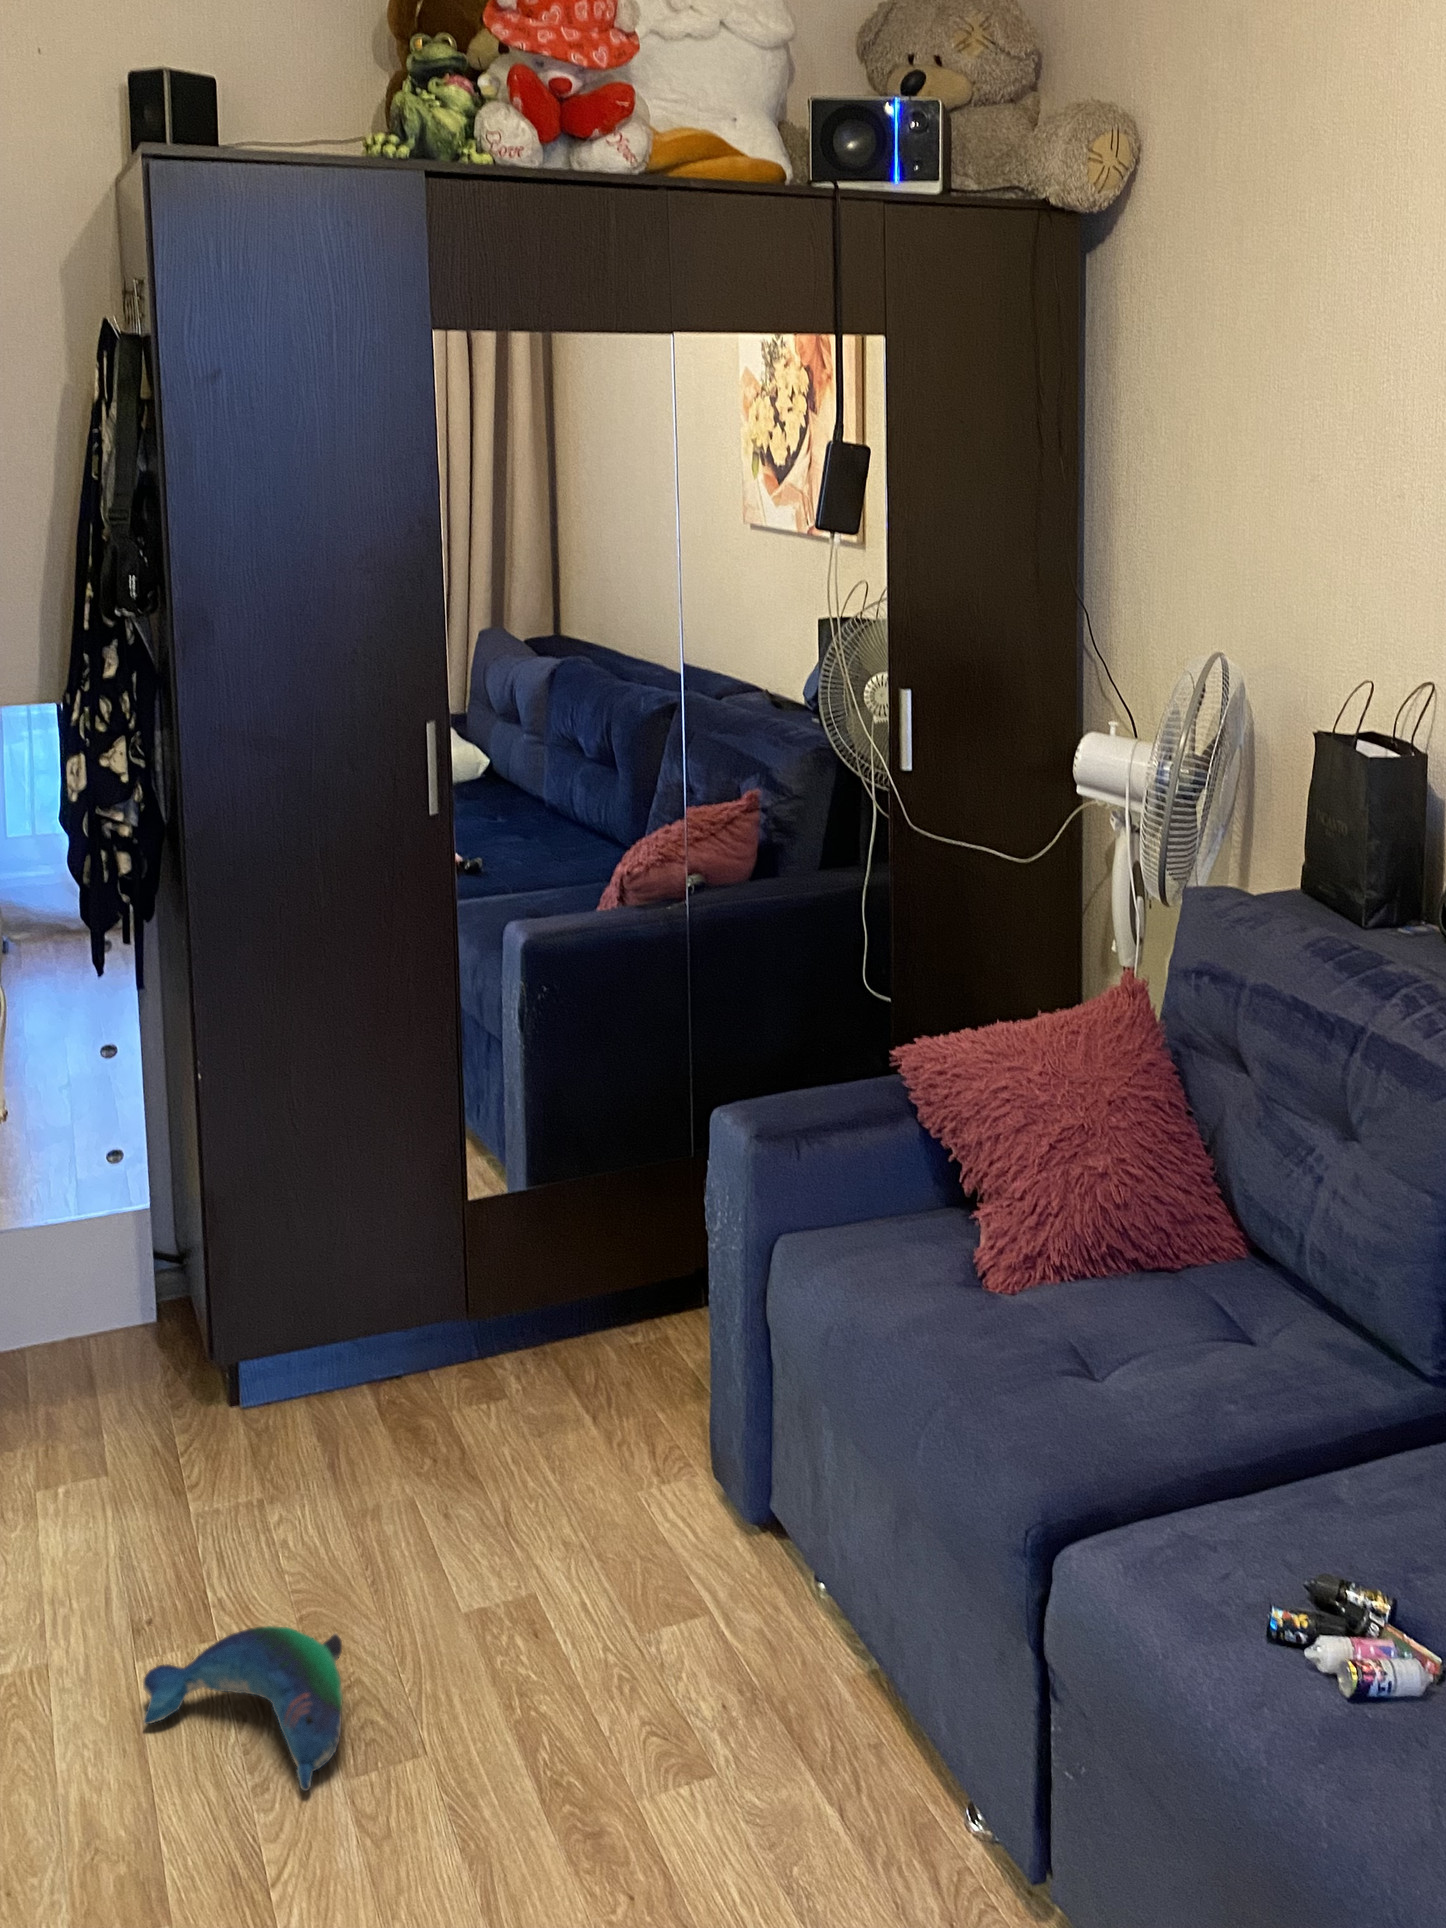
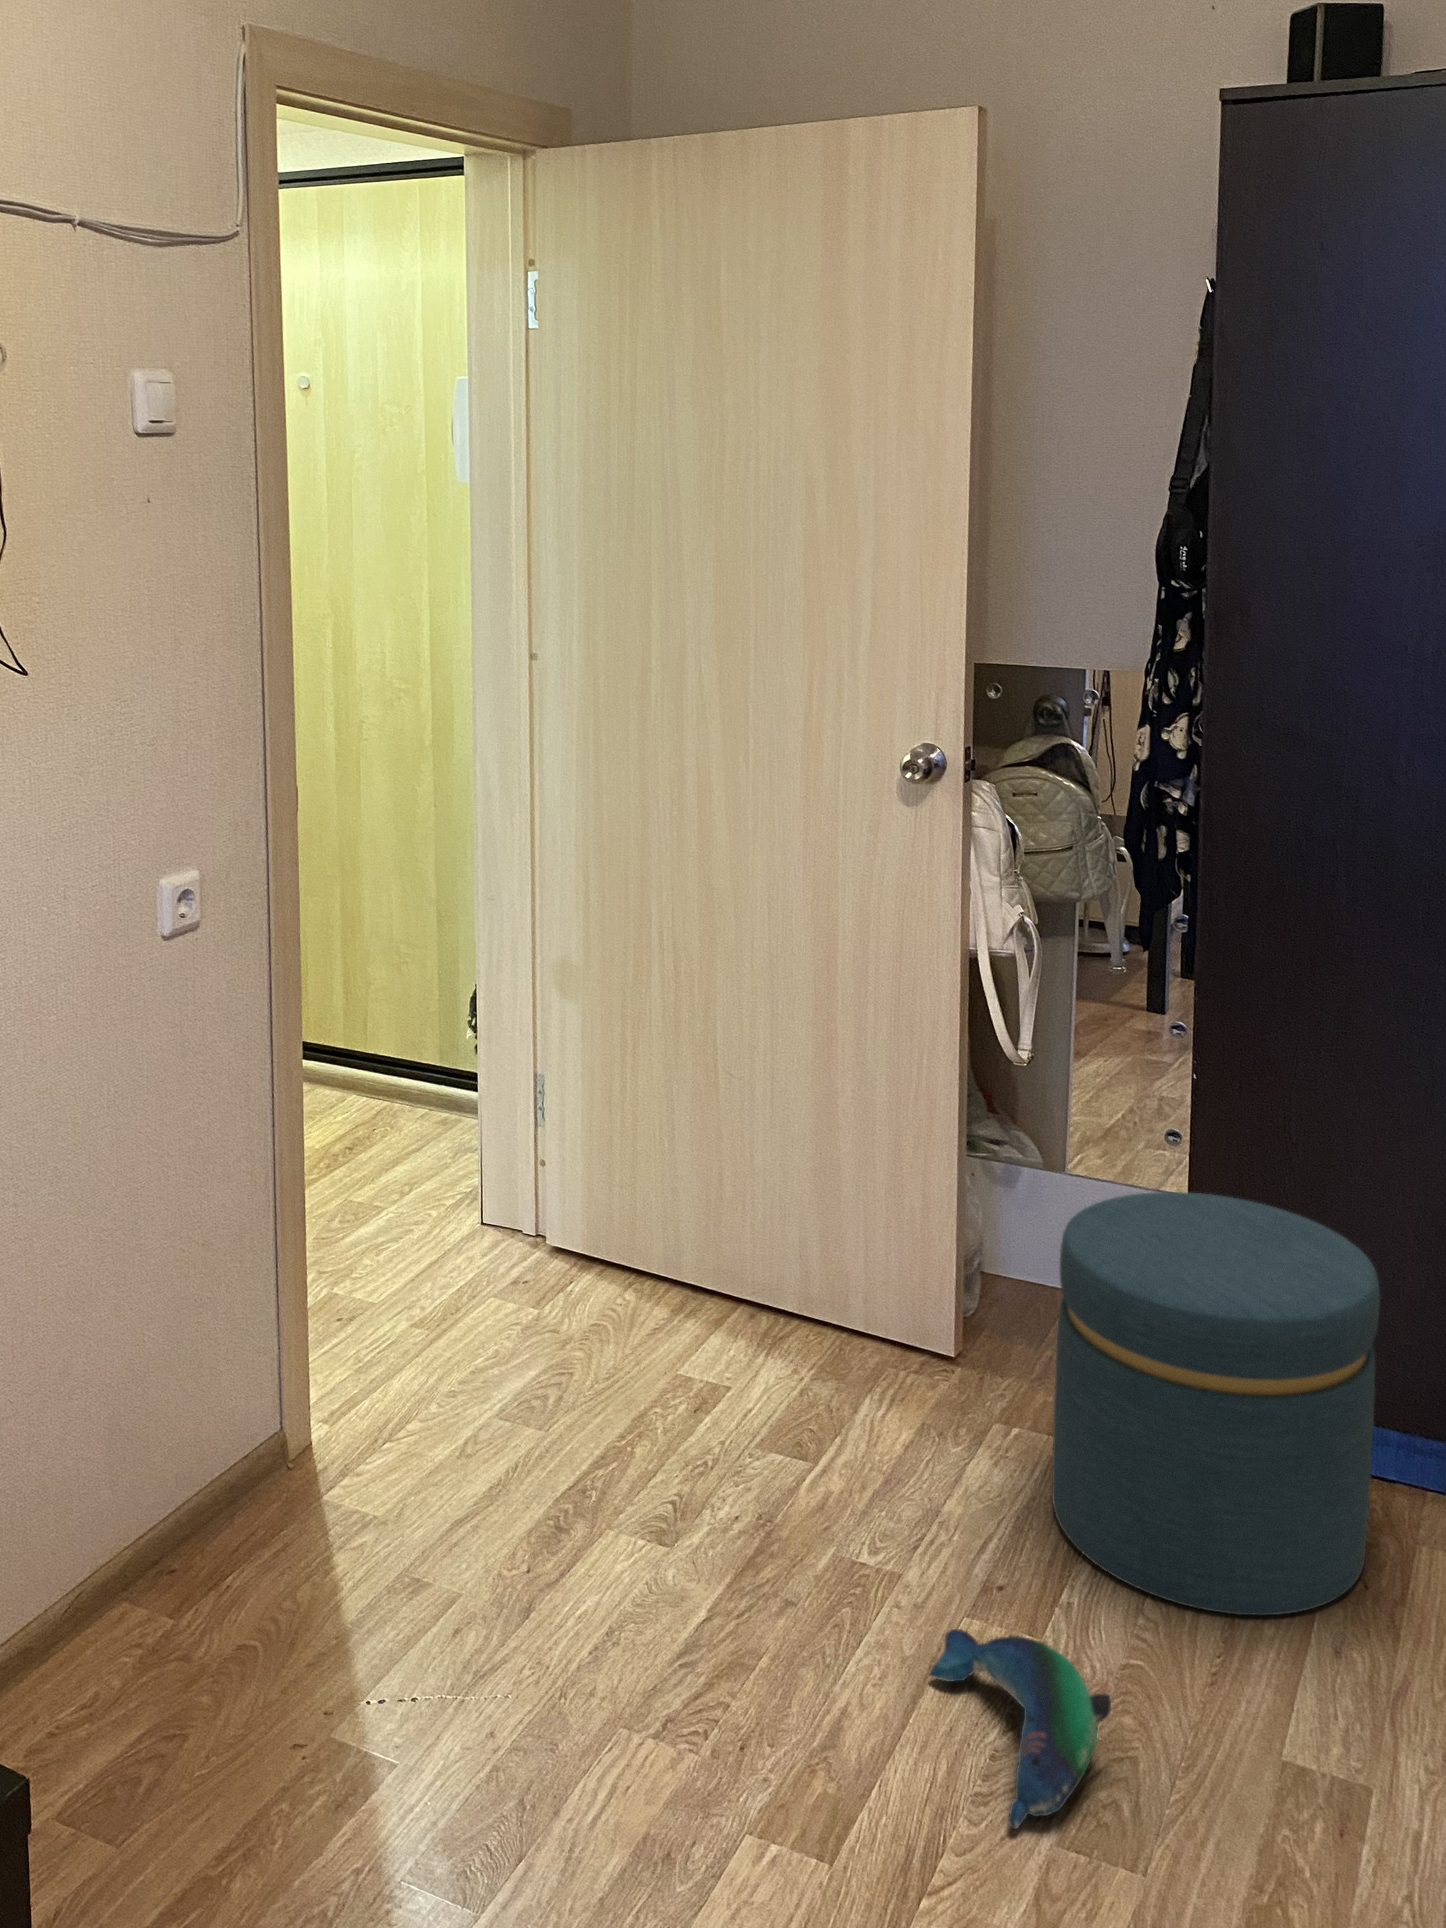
ottoman: none [132,1173,428,1559] -> present [1052,1192,1380,1615]

